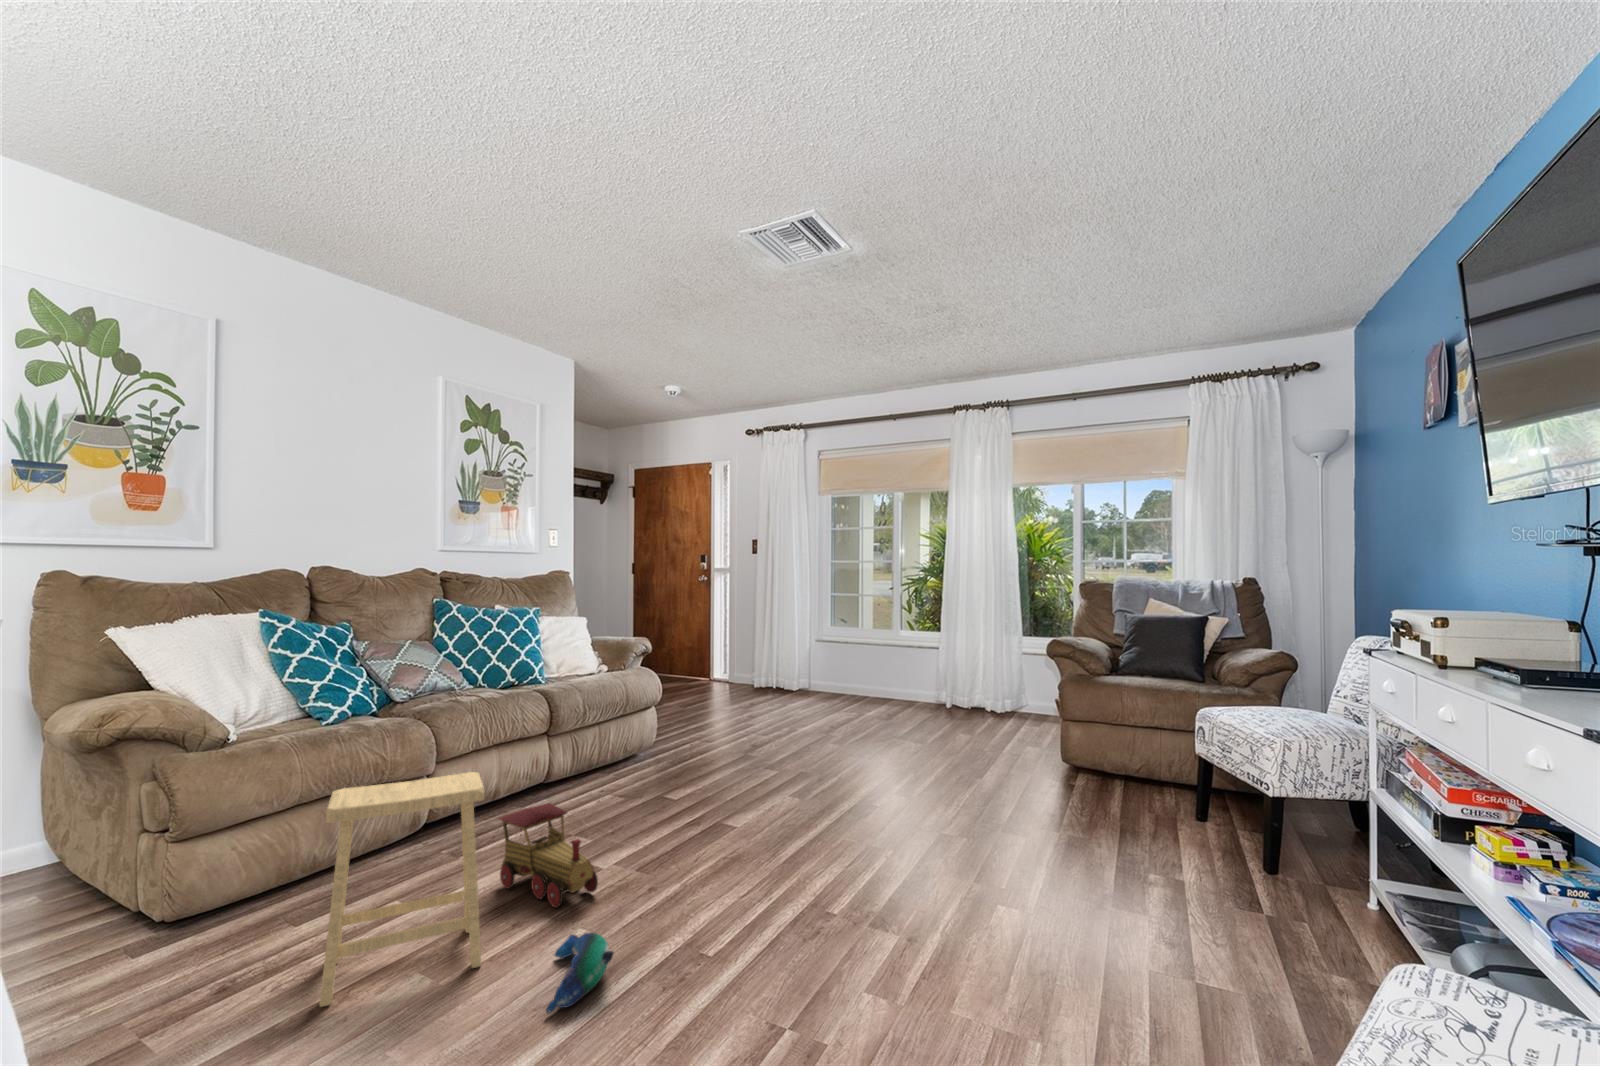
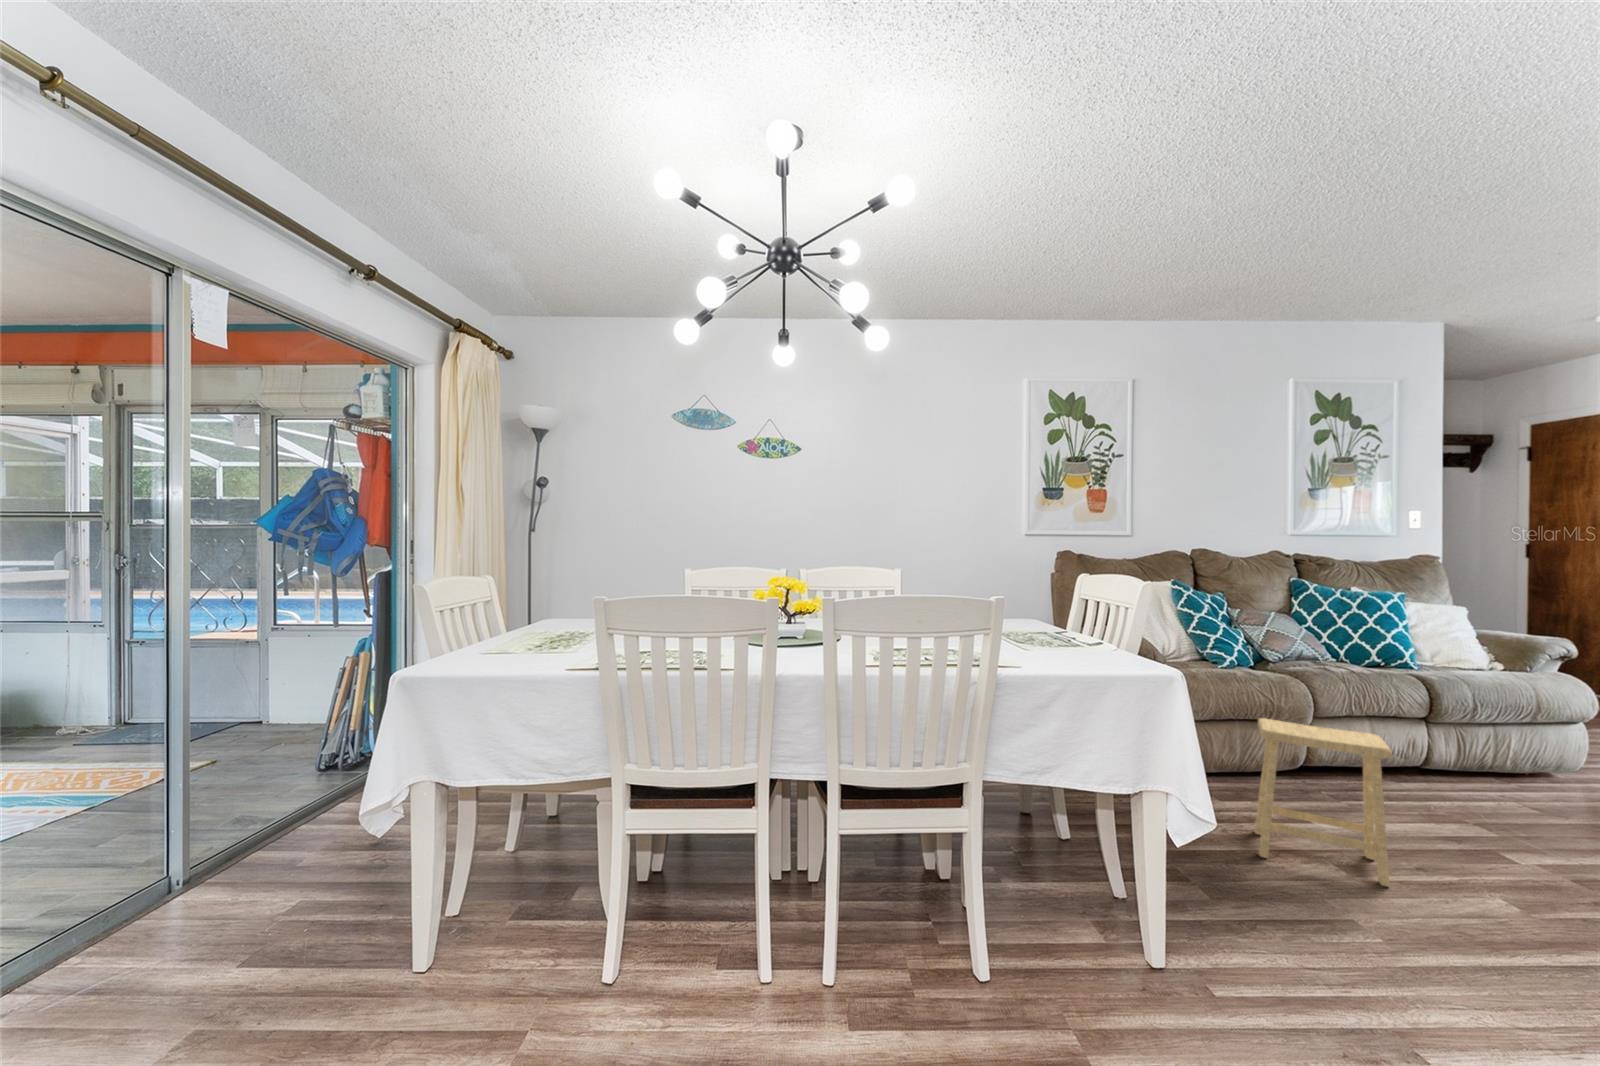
toy train: present [498,803,598,908] -> none [1387,779,1514,881]
plush toy: present [546,932,614,1014] -> none [1469,902,1551,957]

